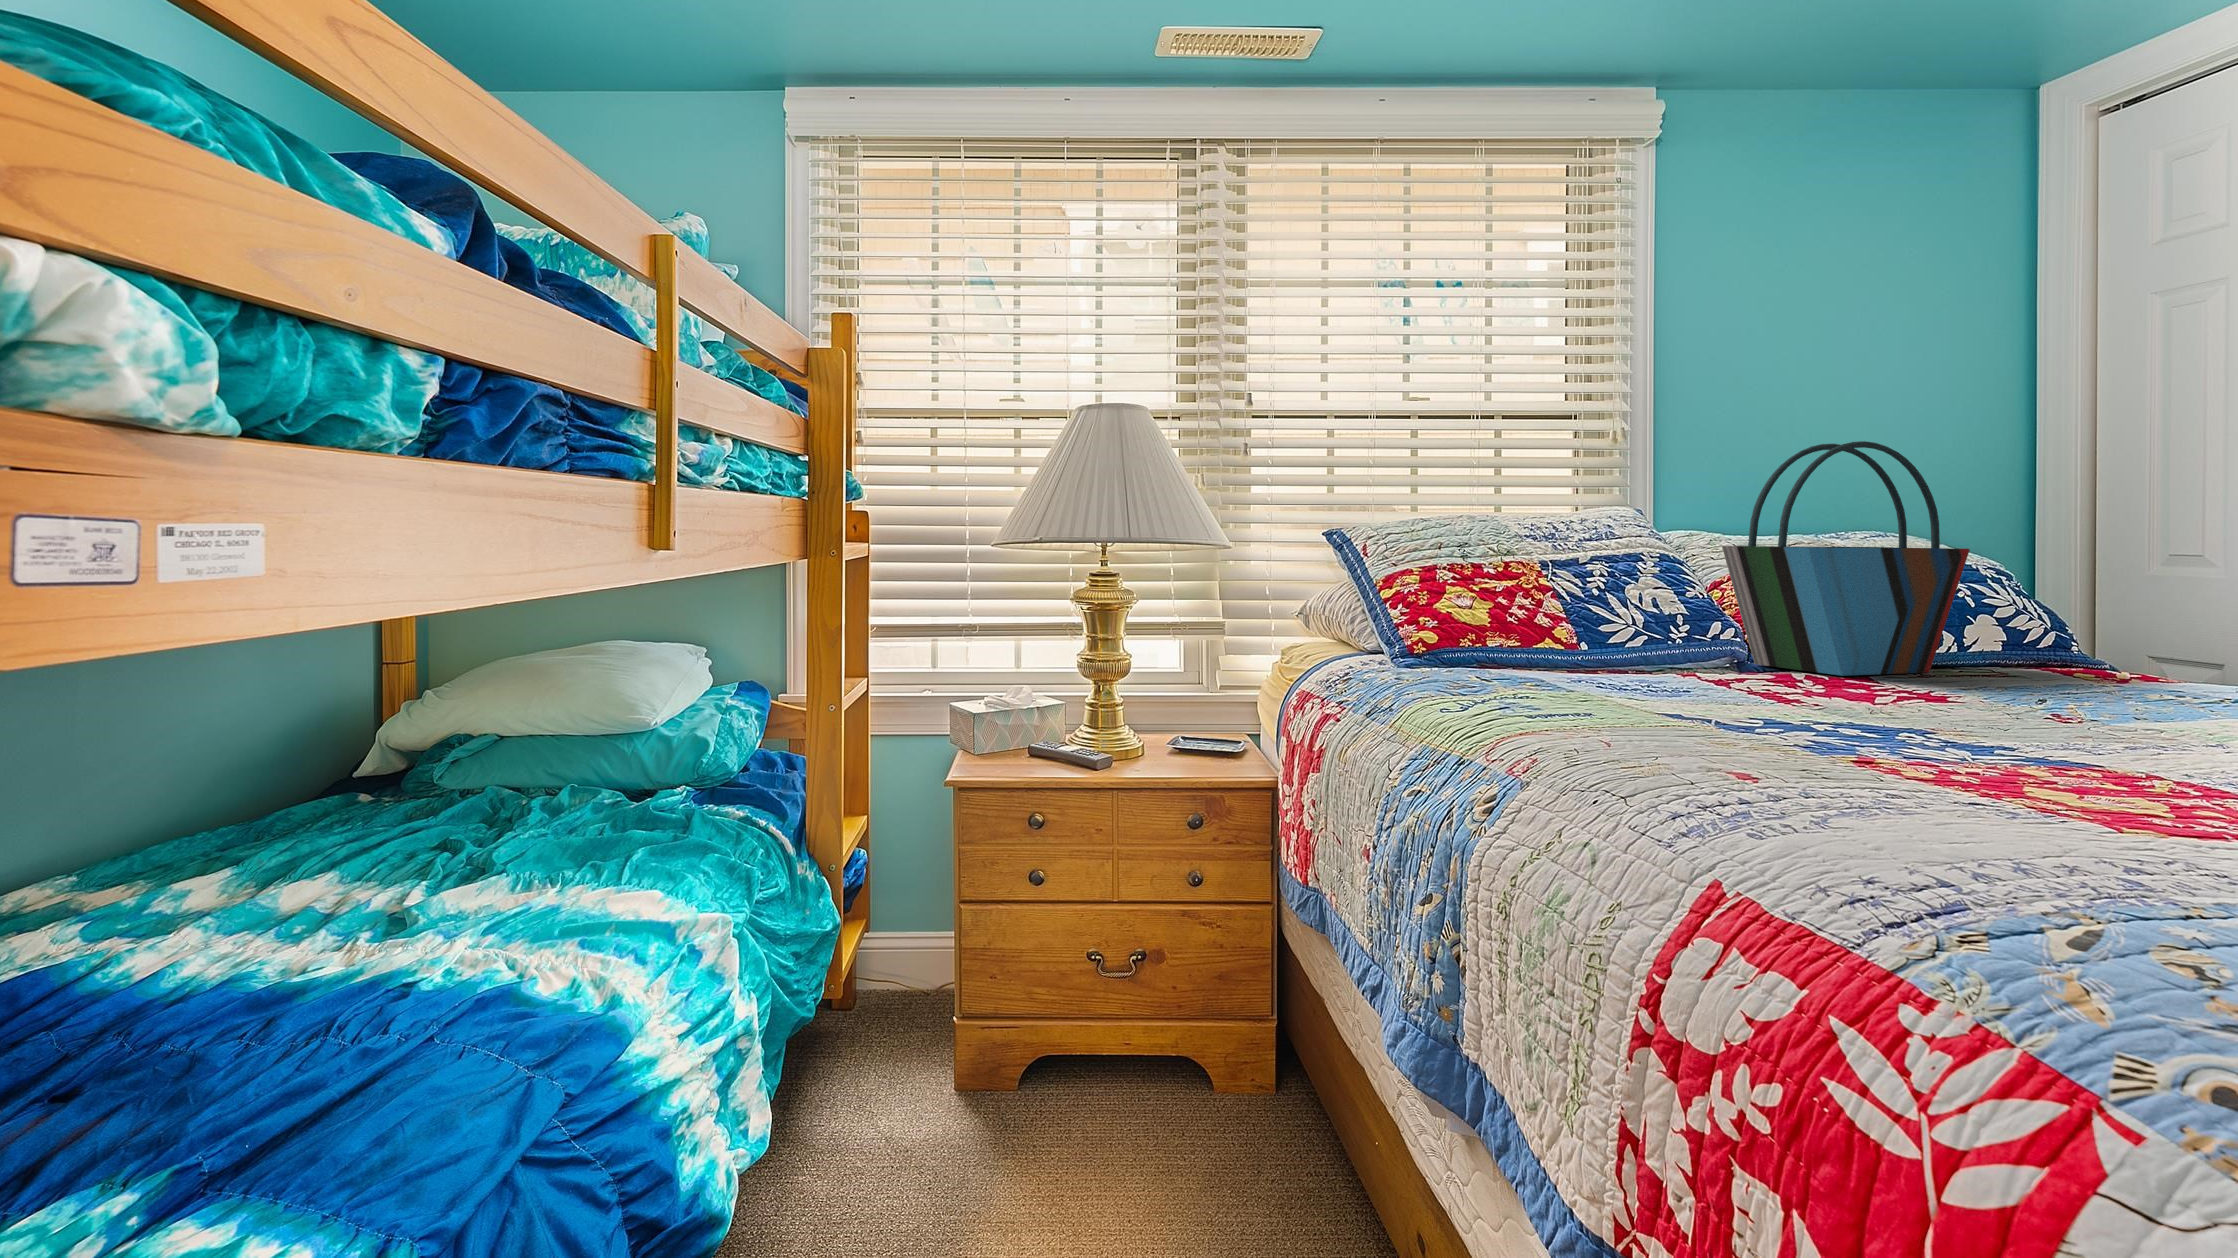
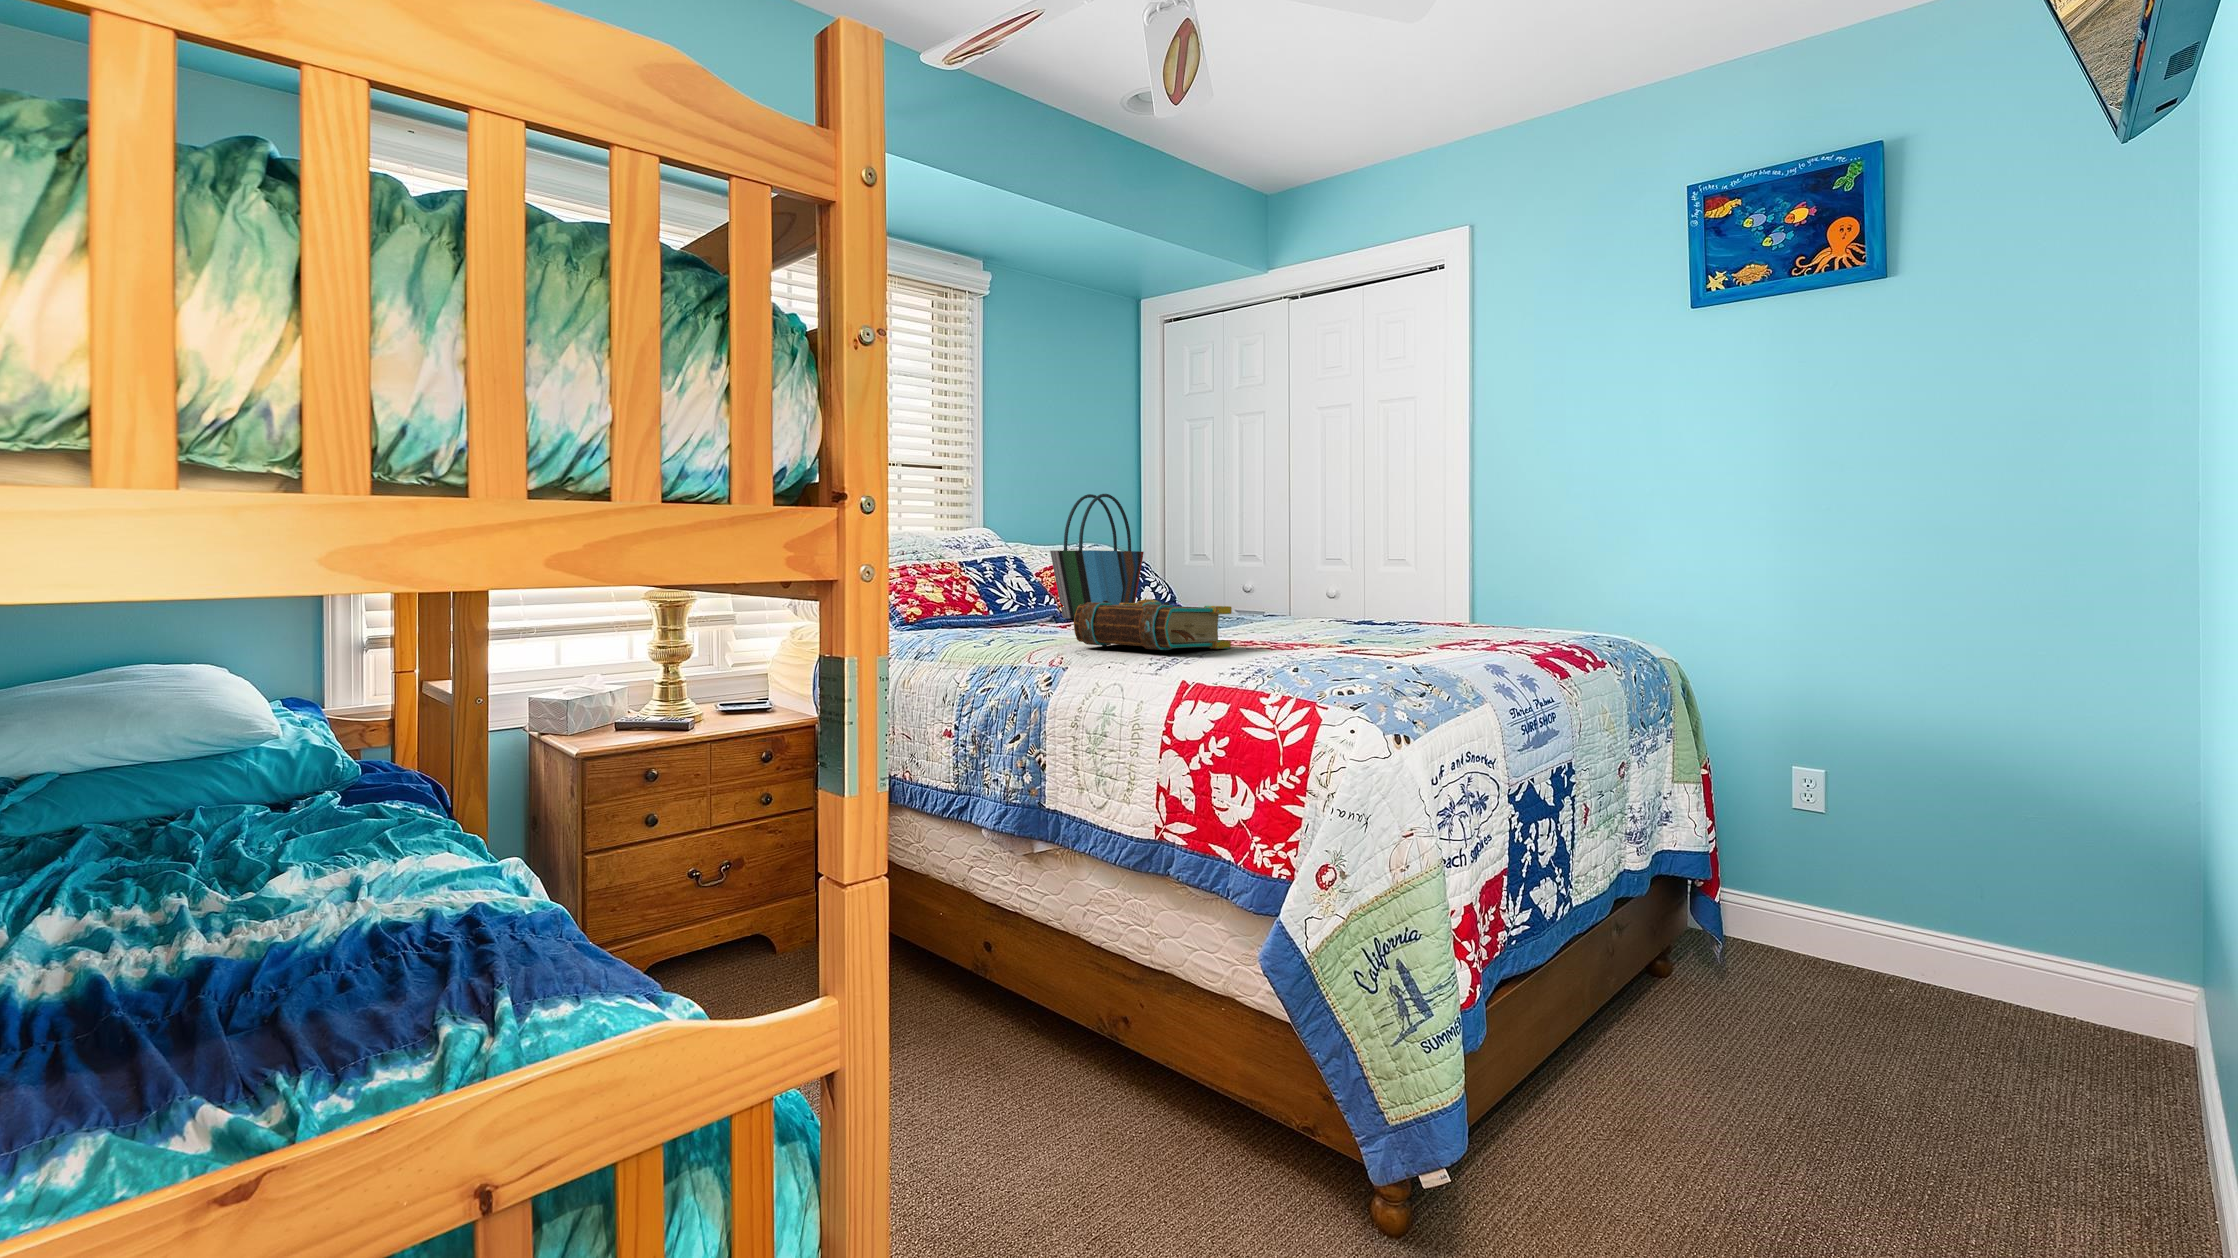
book: none [1599,659,2026,803] -> present [1074,599,1232,651]

